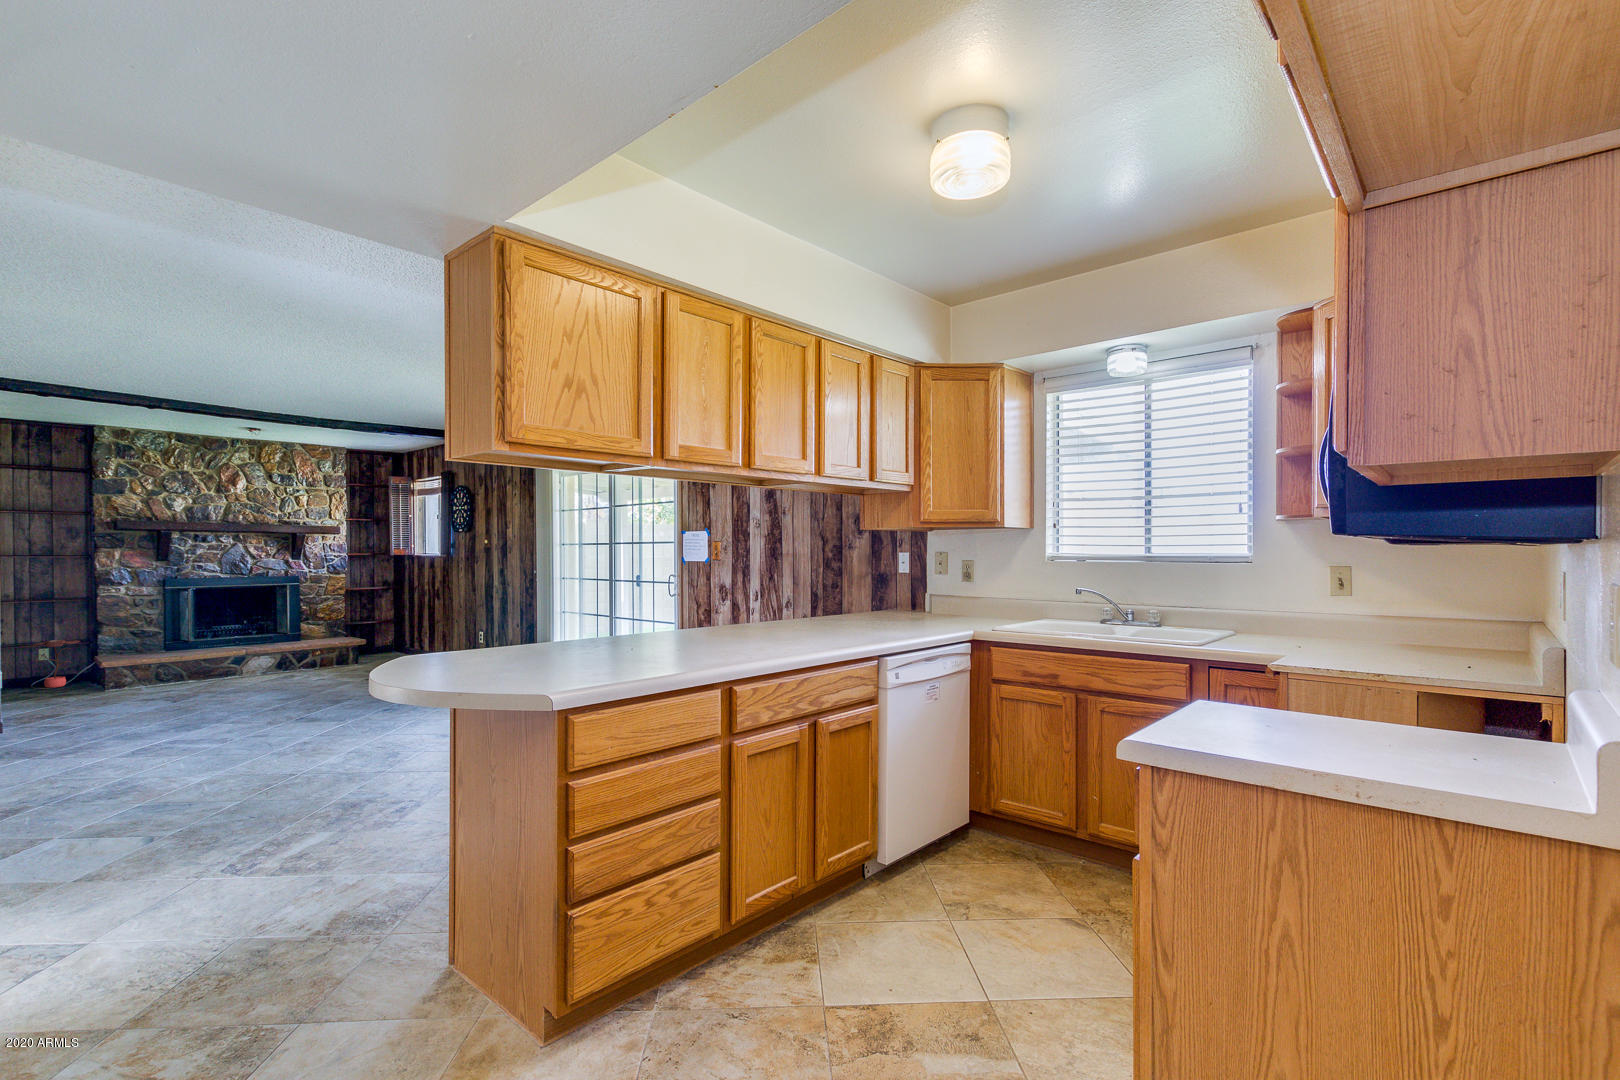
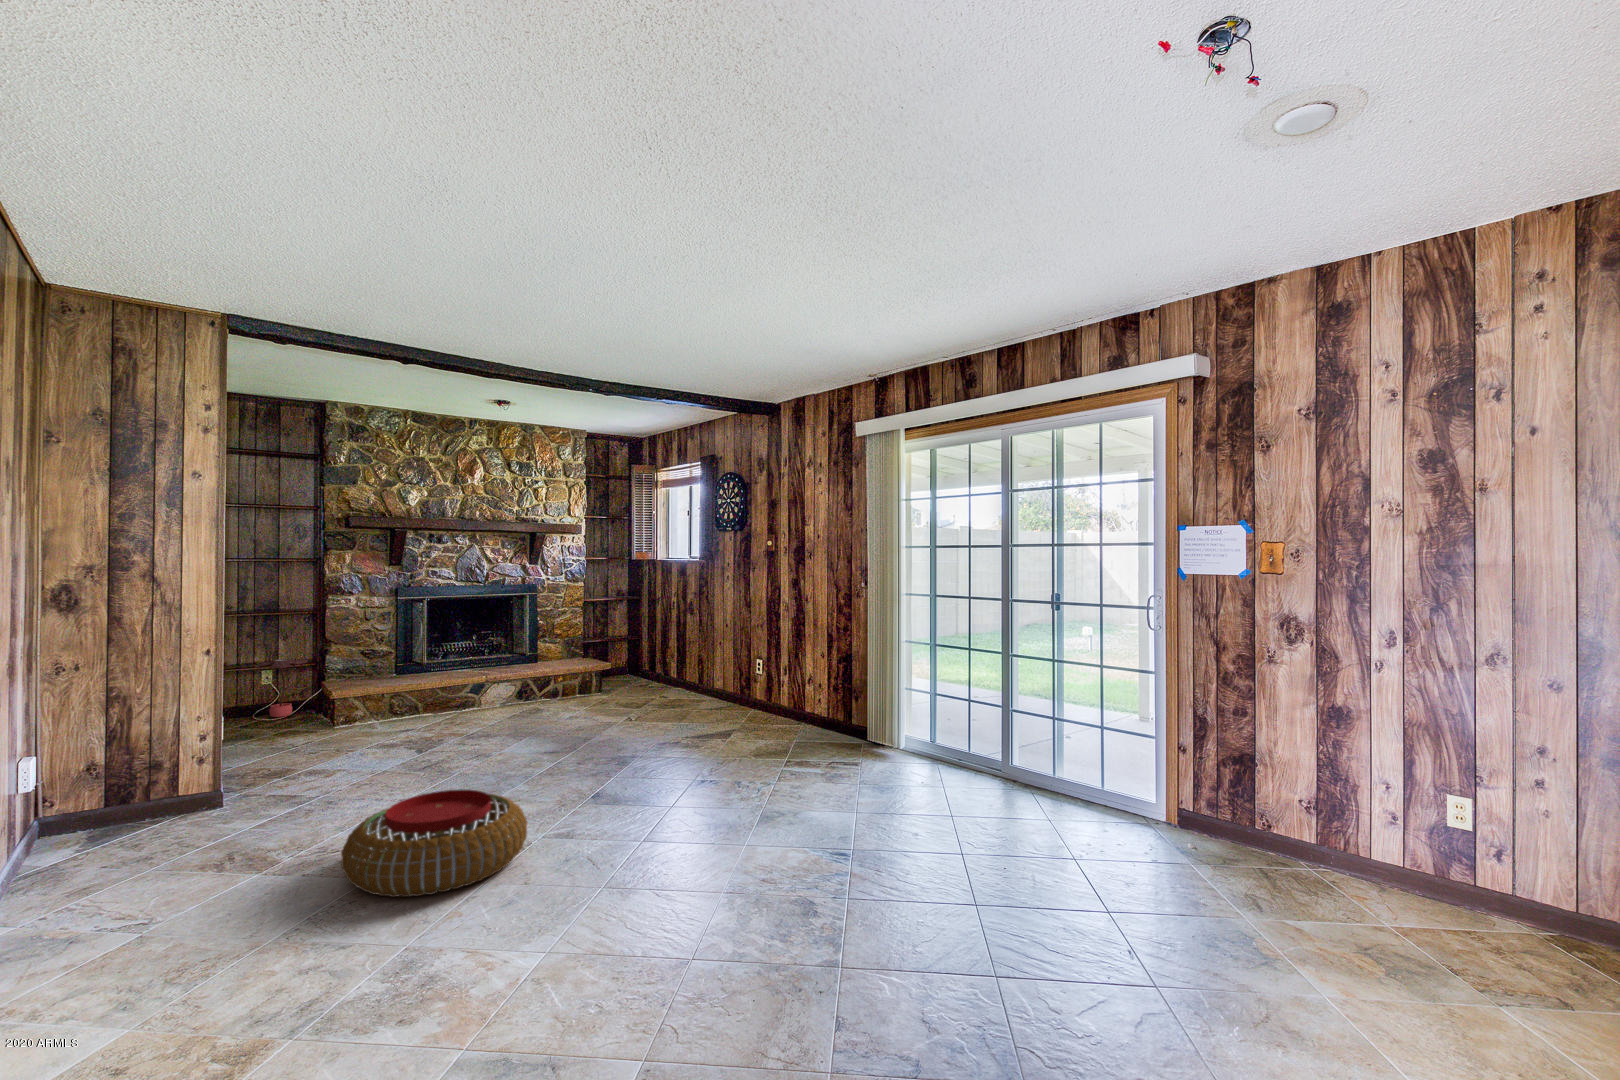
pouf: none [104,705,241,762] -> present [341,790,527,897]

